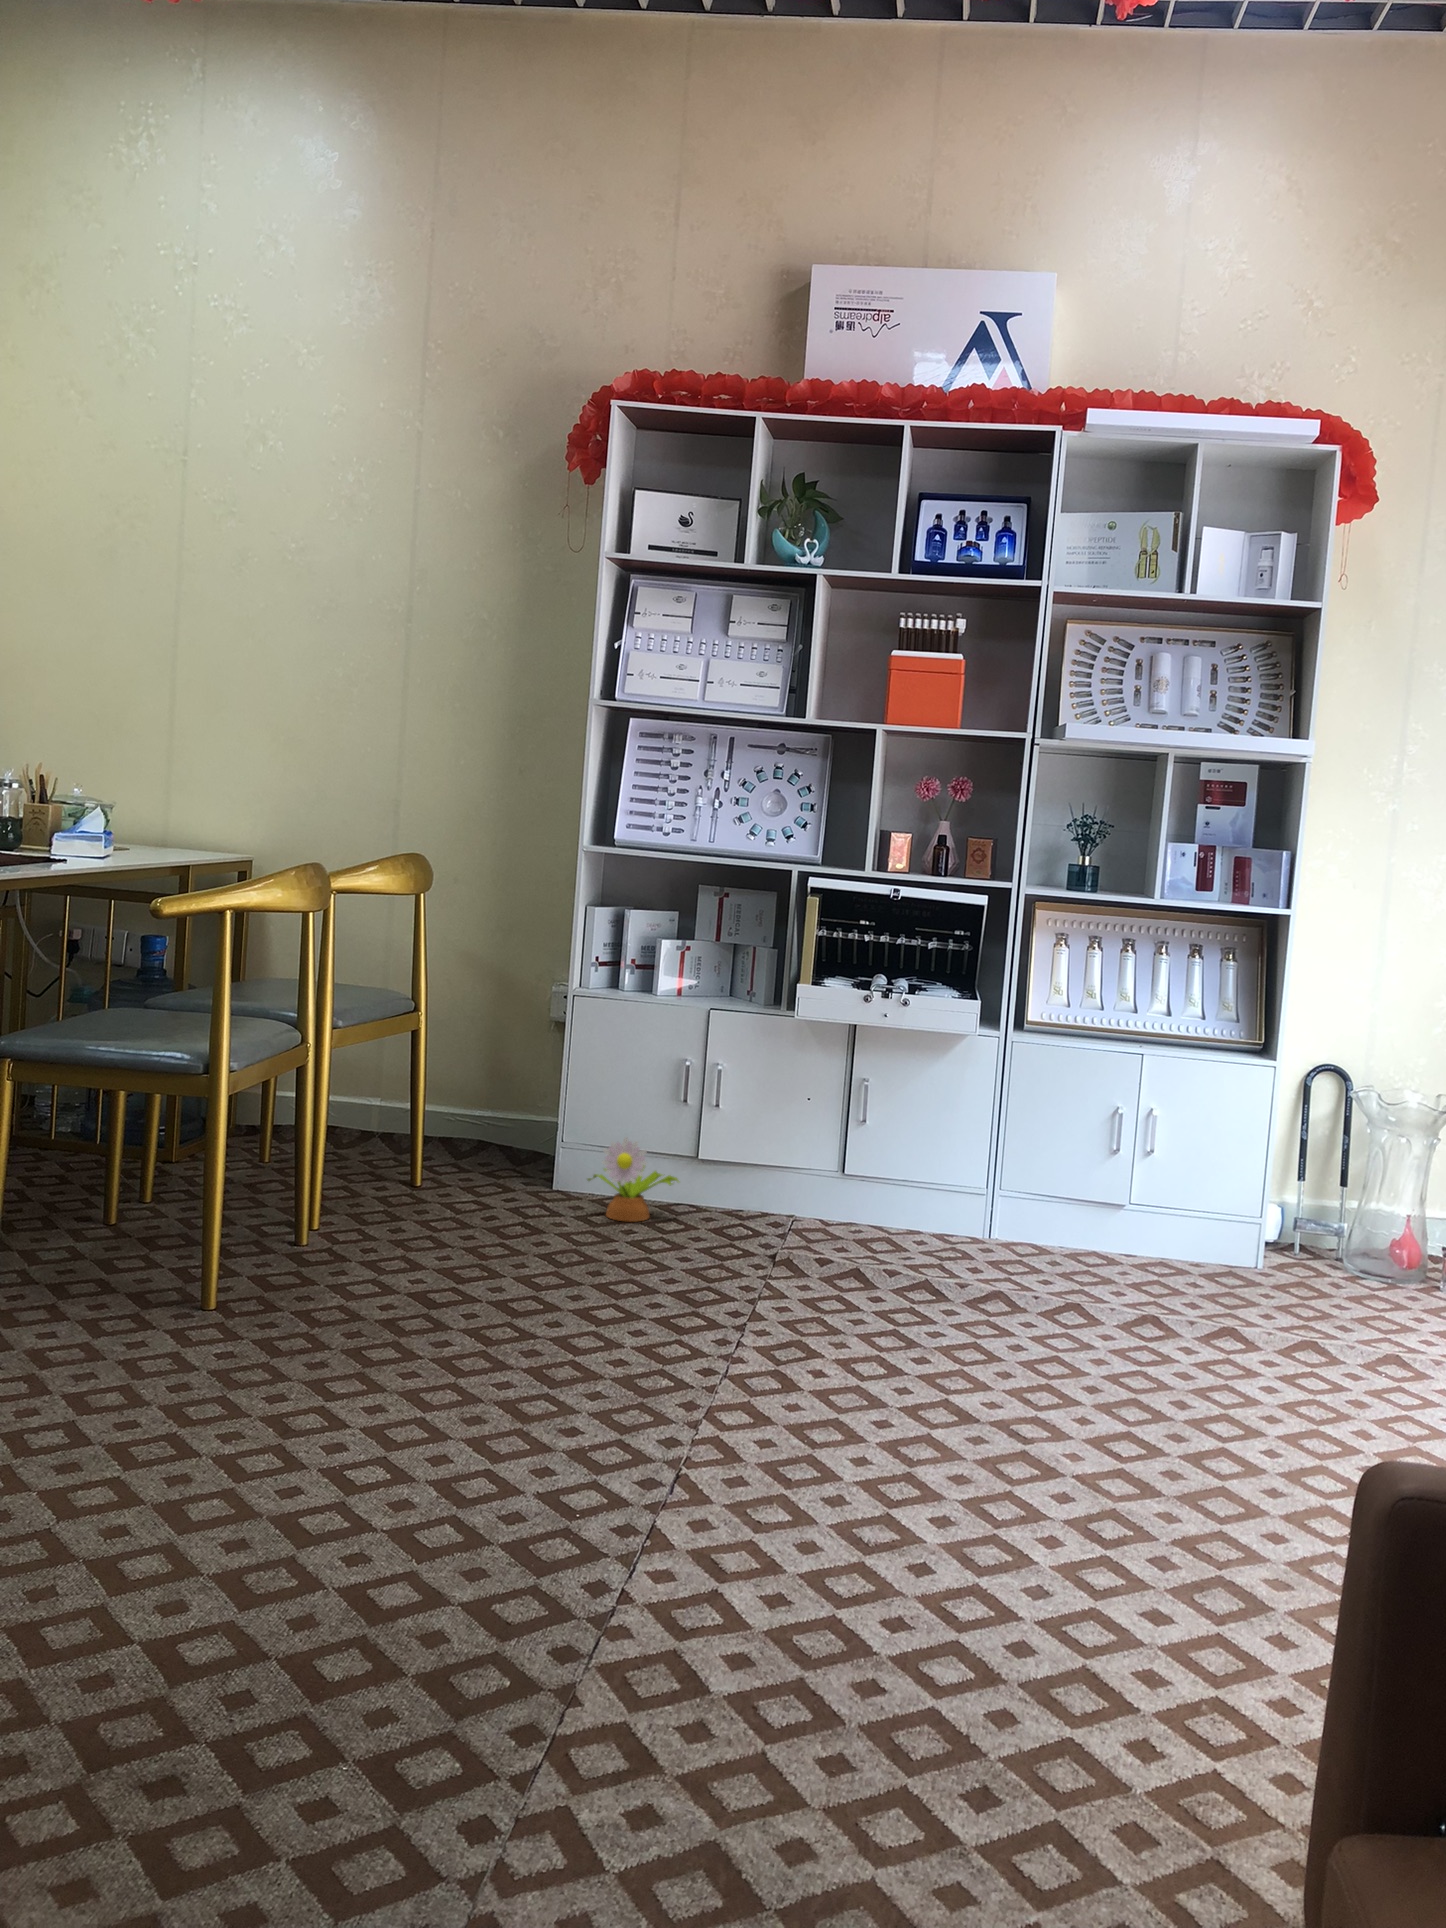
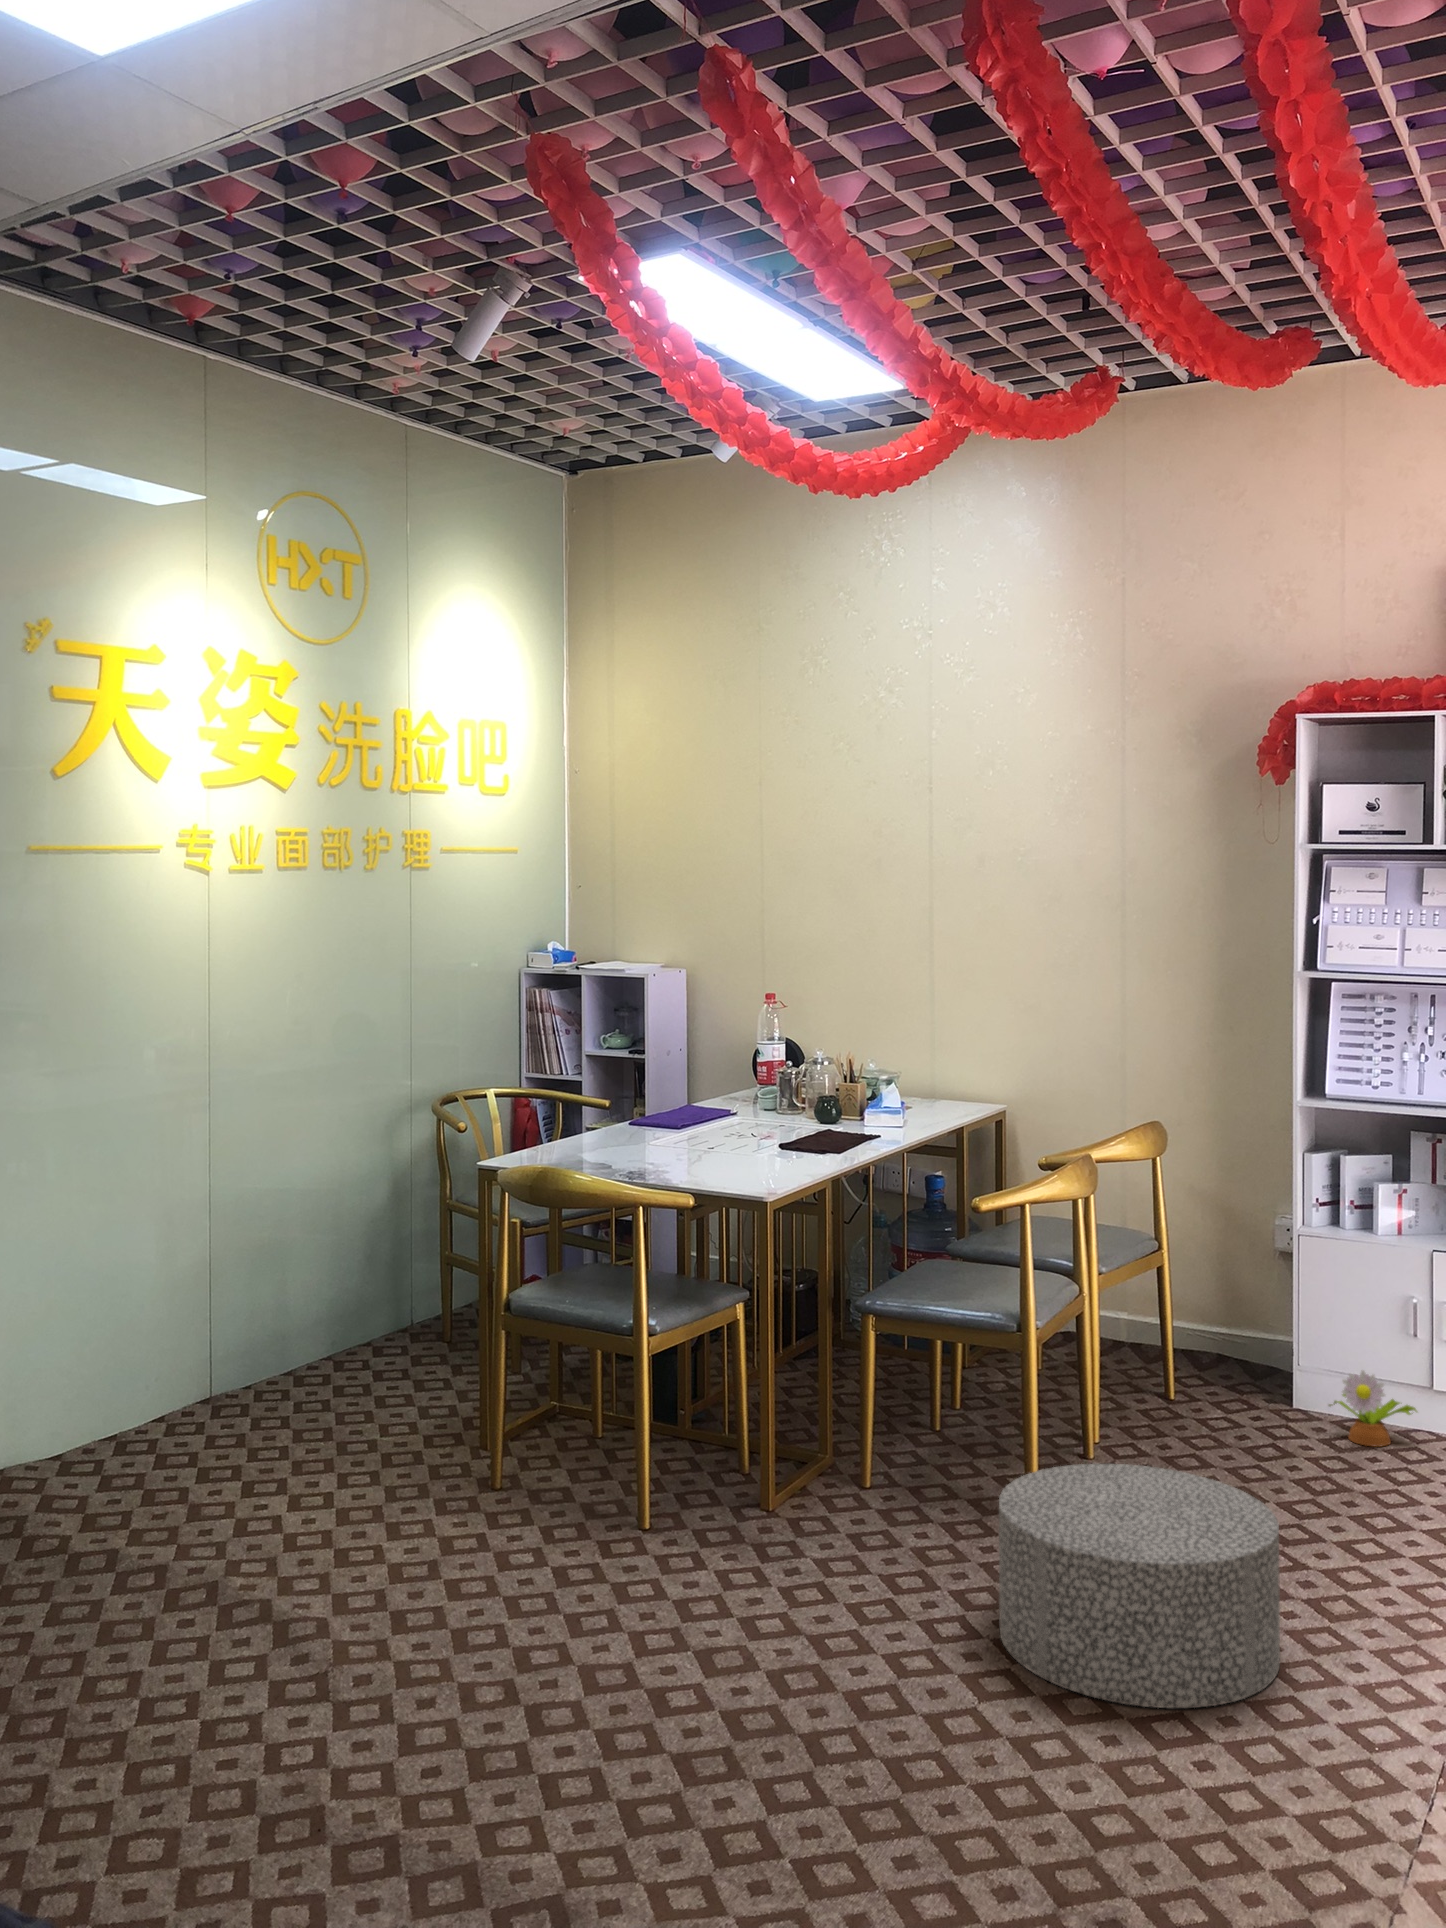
ottoman: none [122,1220,492,1501] -> present [999,1464,1280,1708]

